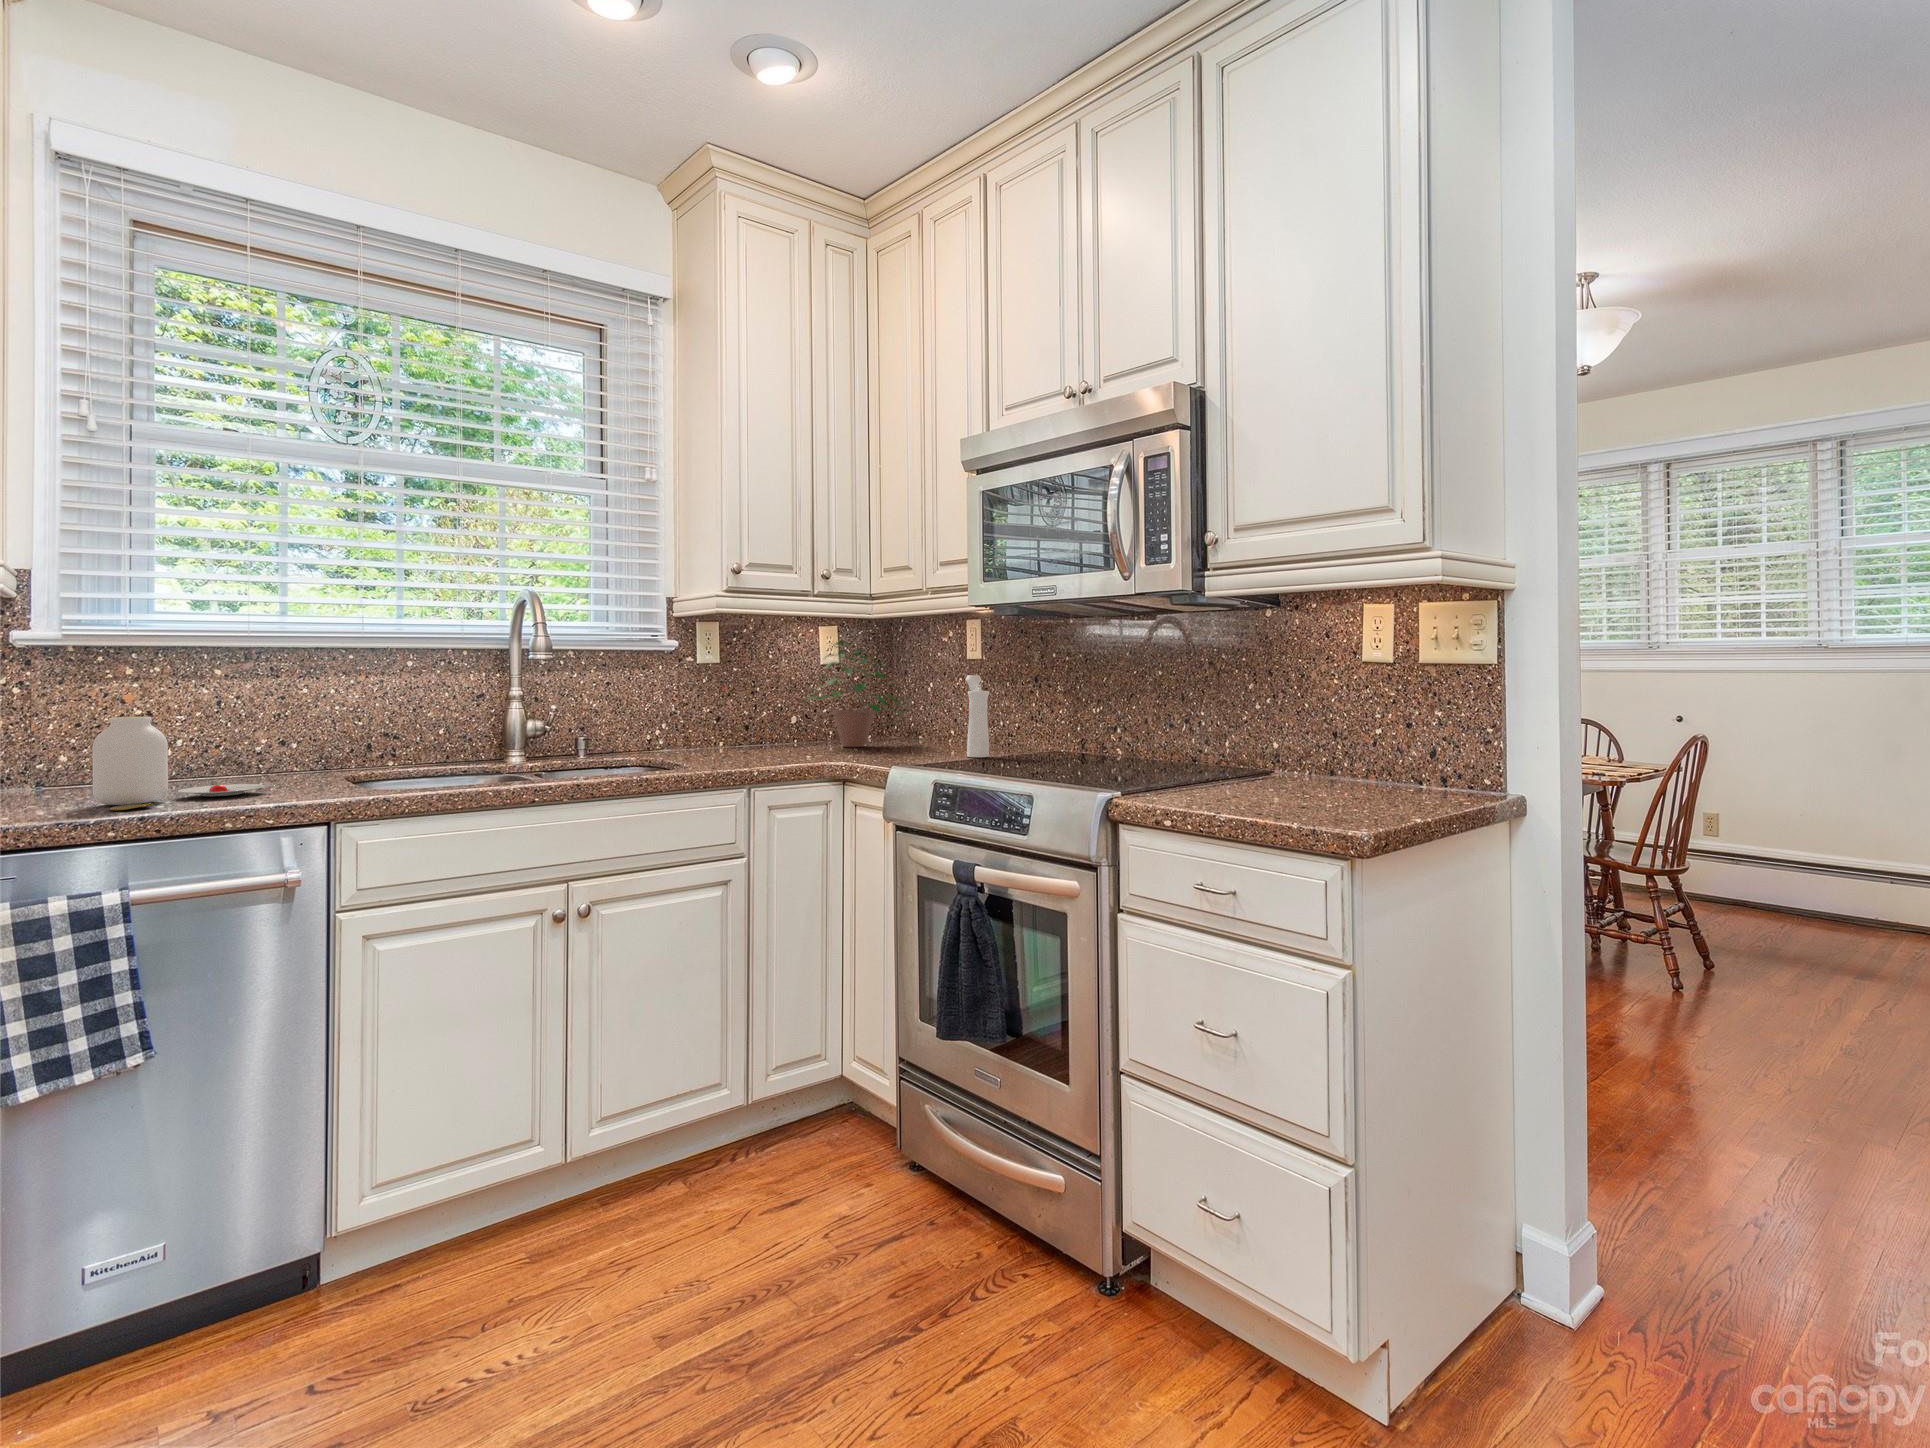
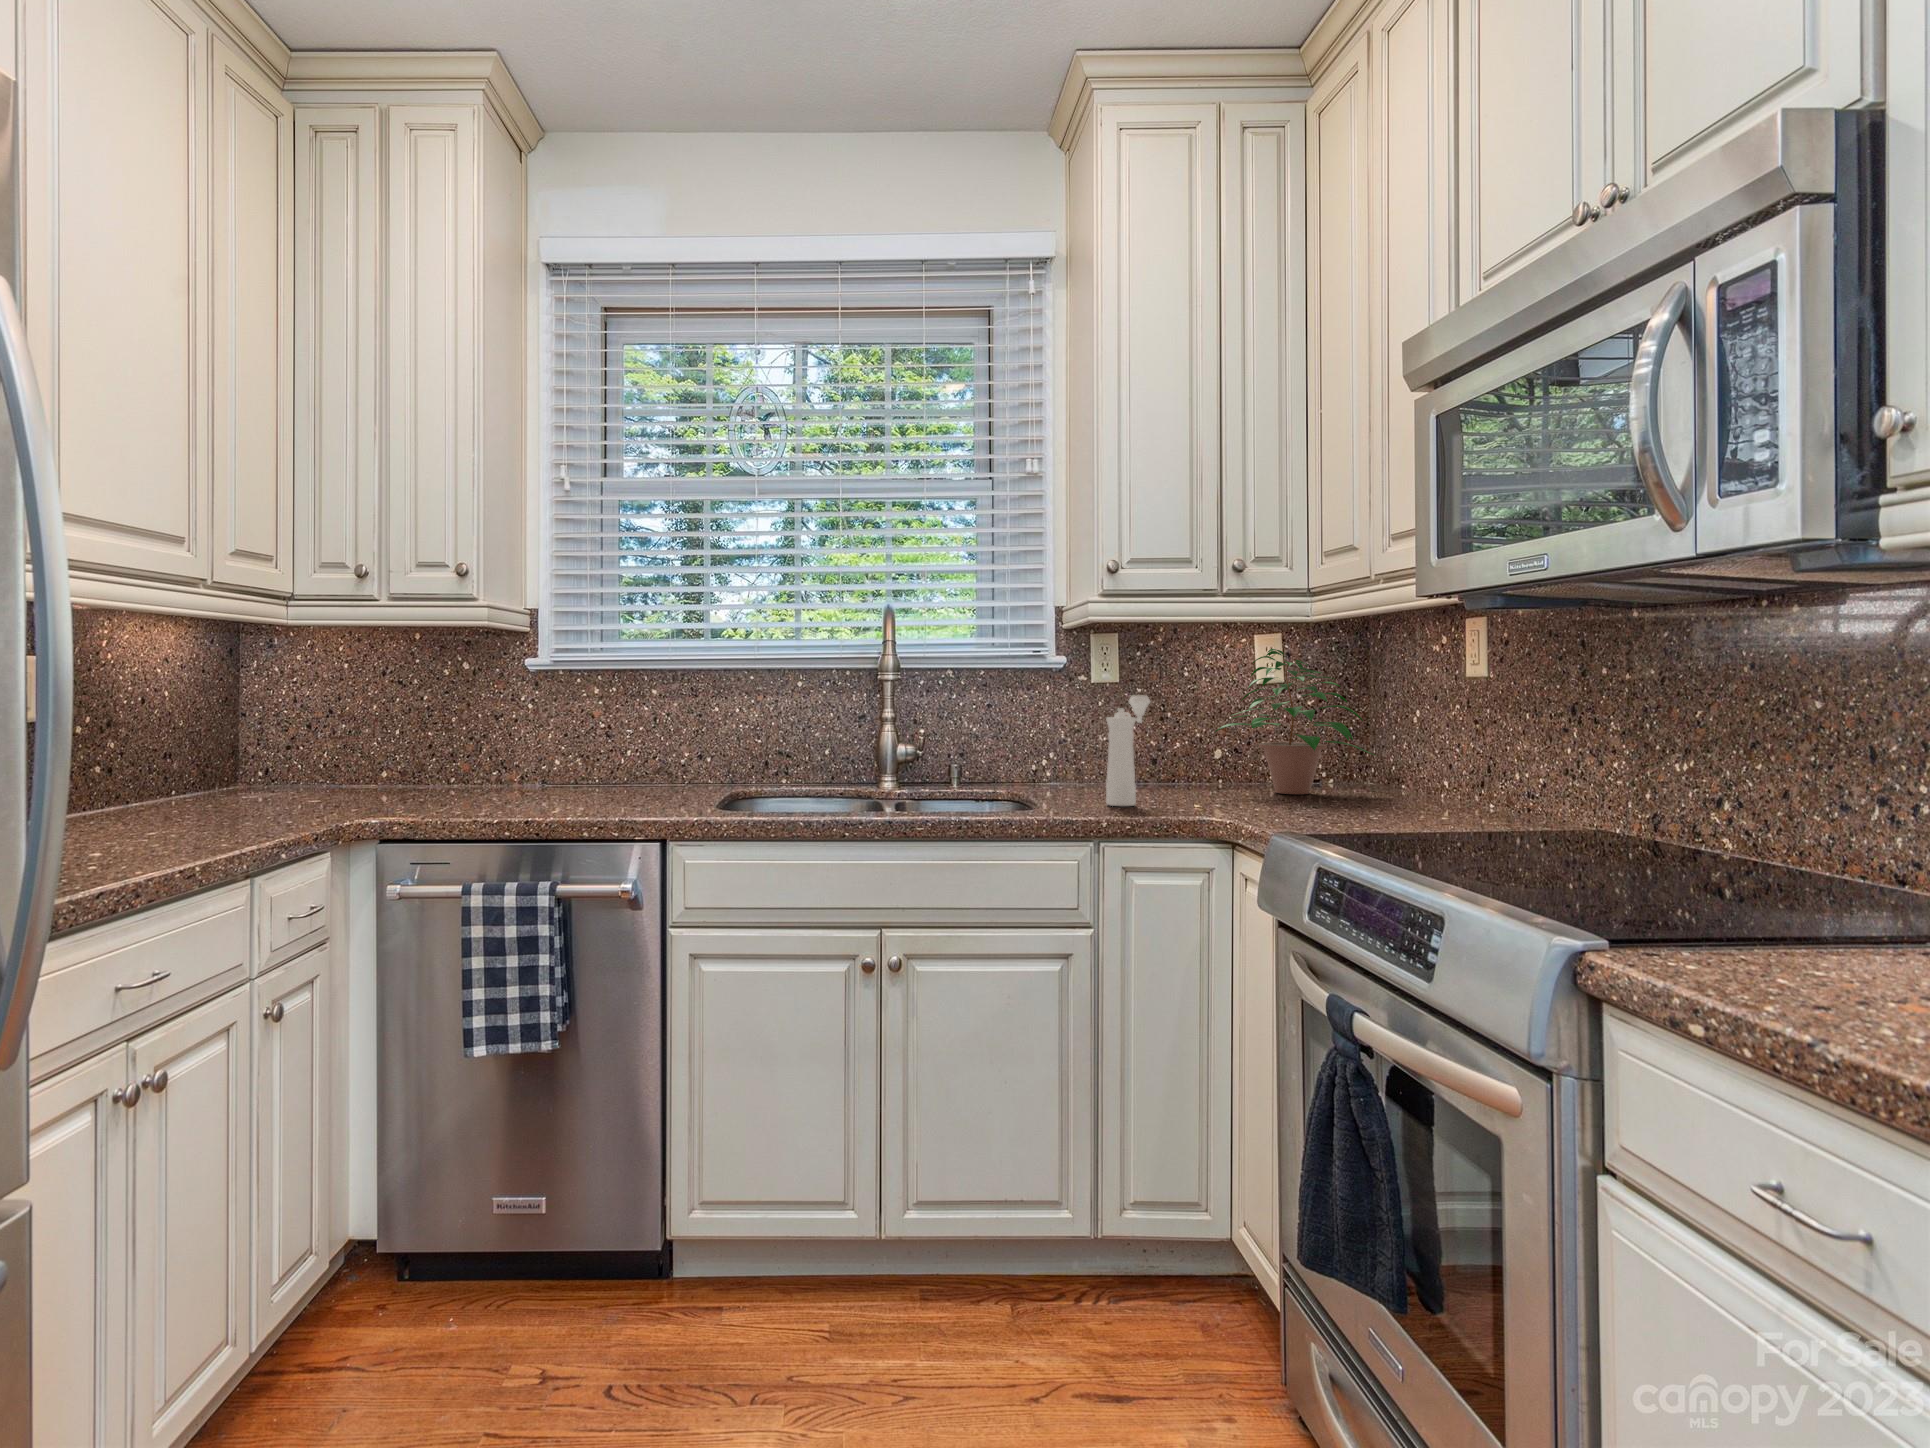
pepper mill: present [965,675,990,757] -> present [1106,695,1150,806]
jar: present [92,717,275,810] -> none [529,732,655,813]

